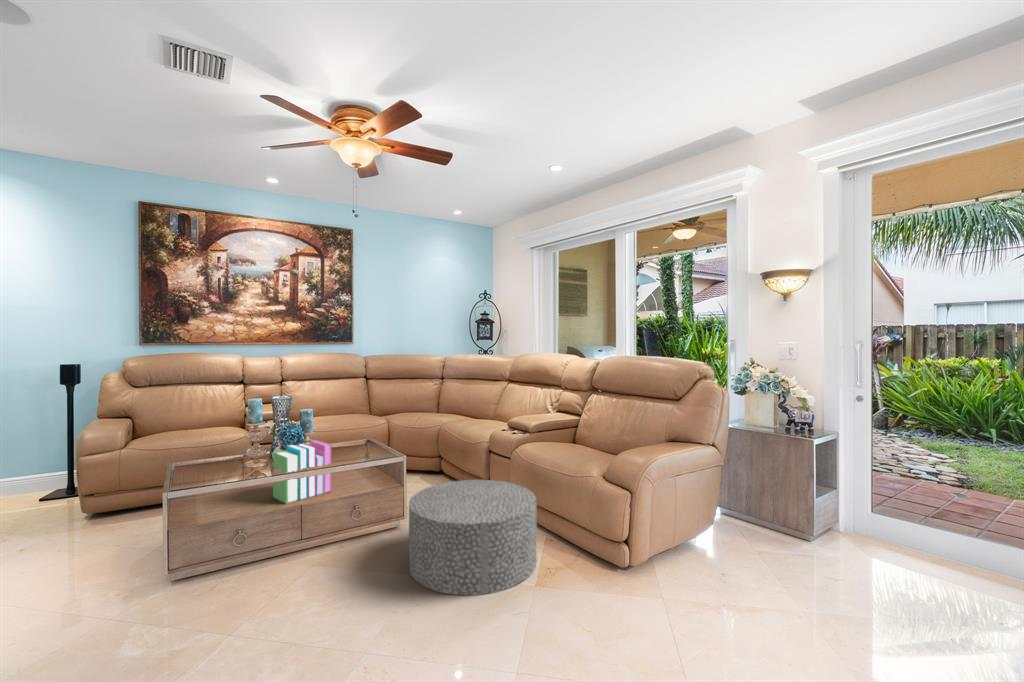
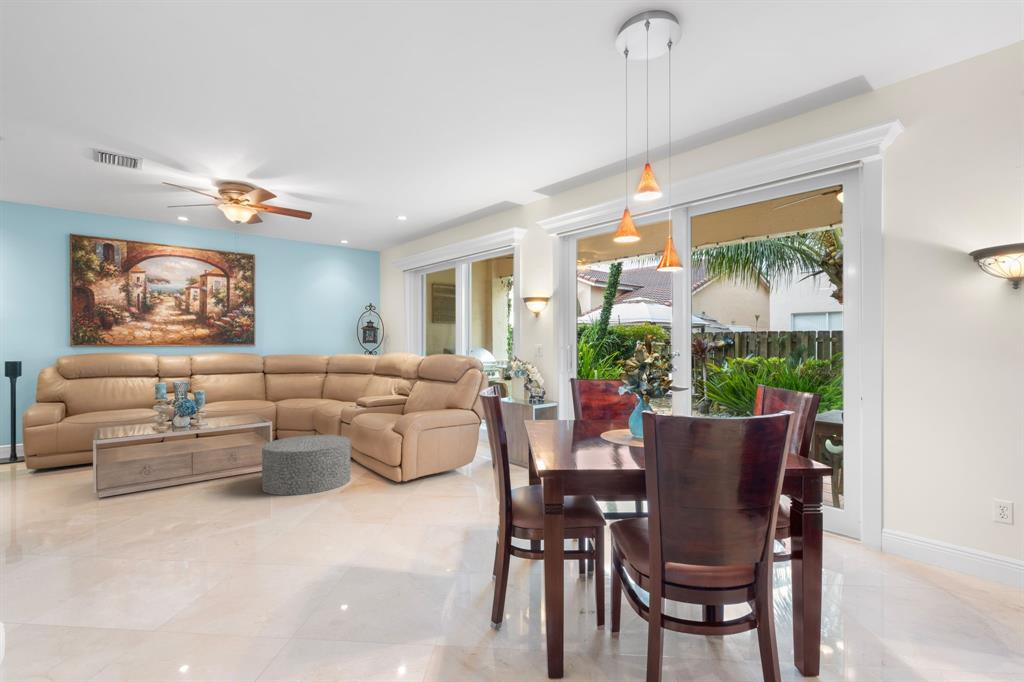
books: present [273,440,332,504] -> none [173,411,217,451]

